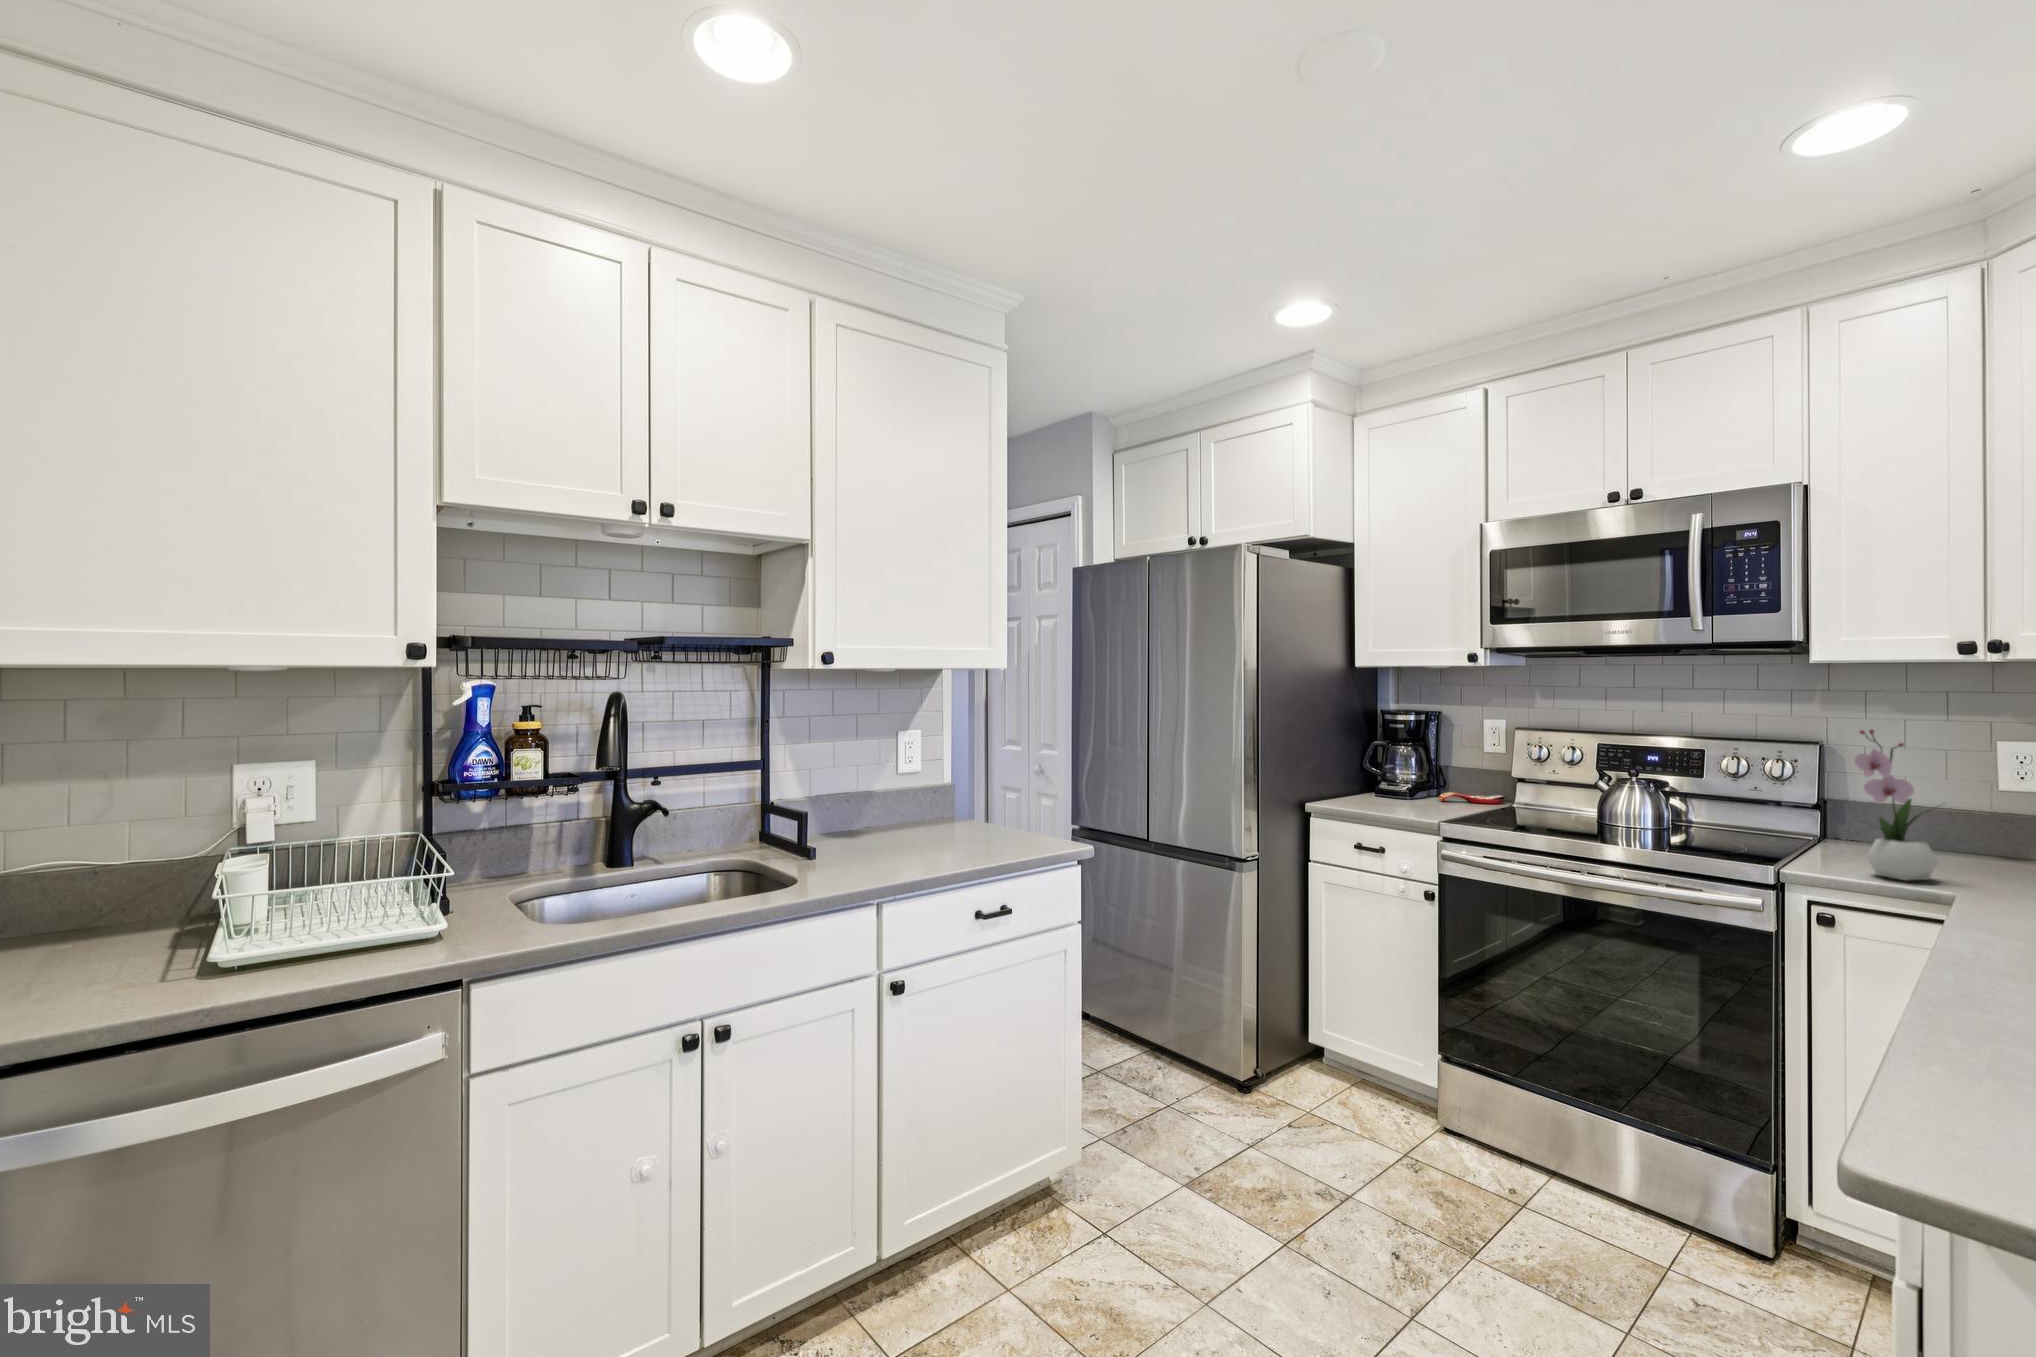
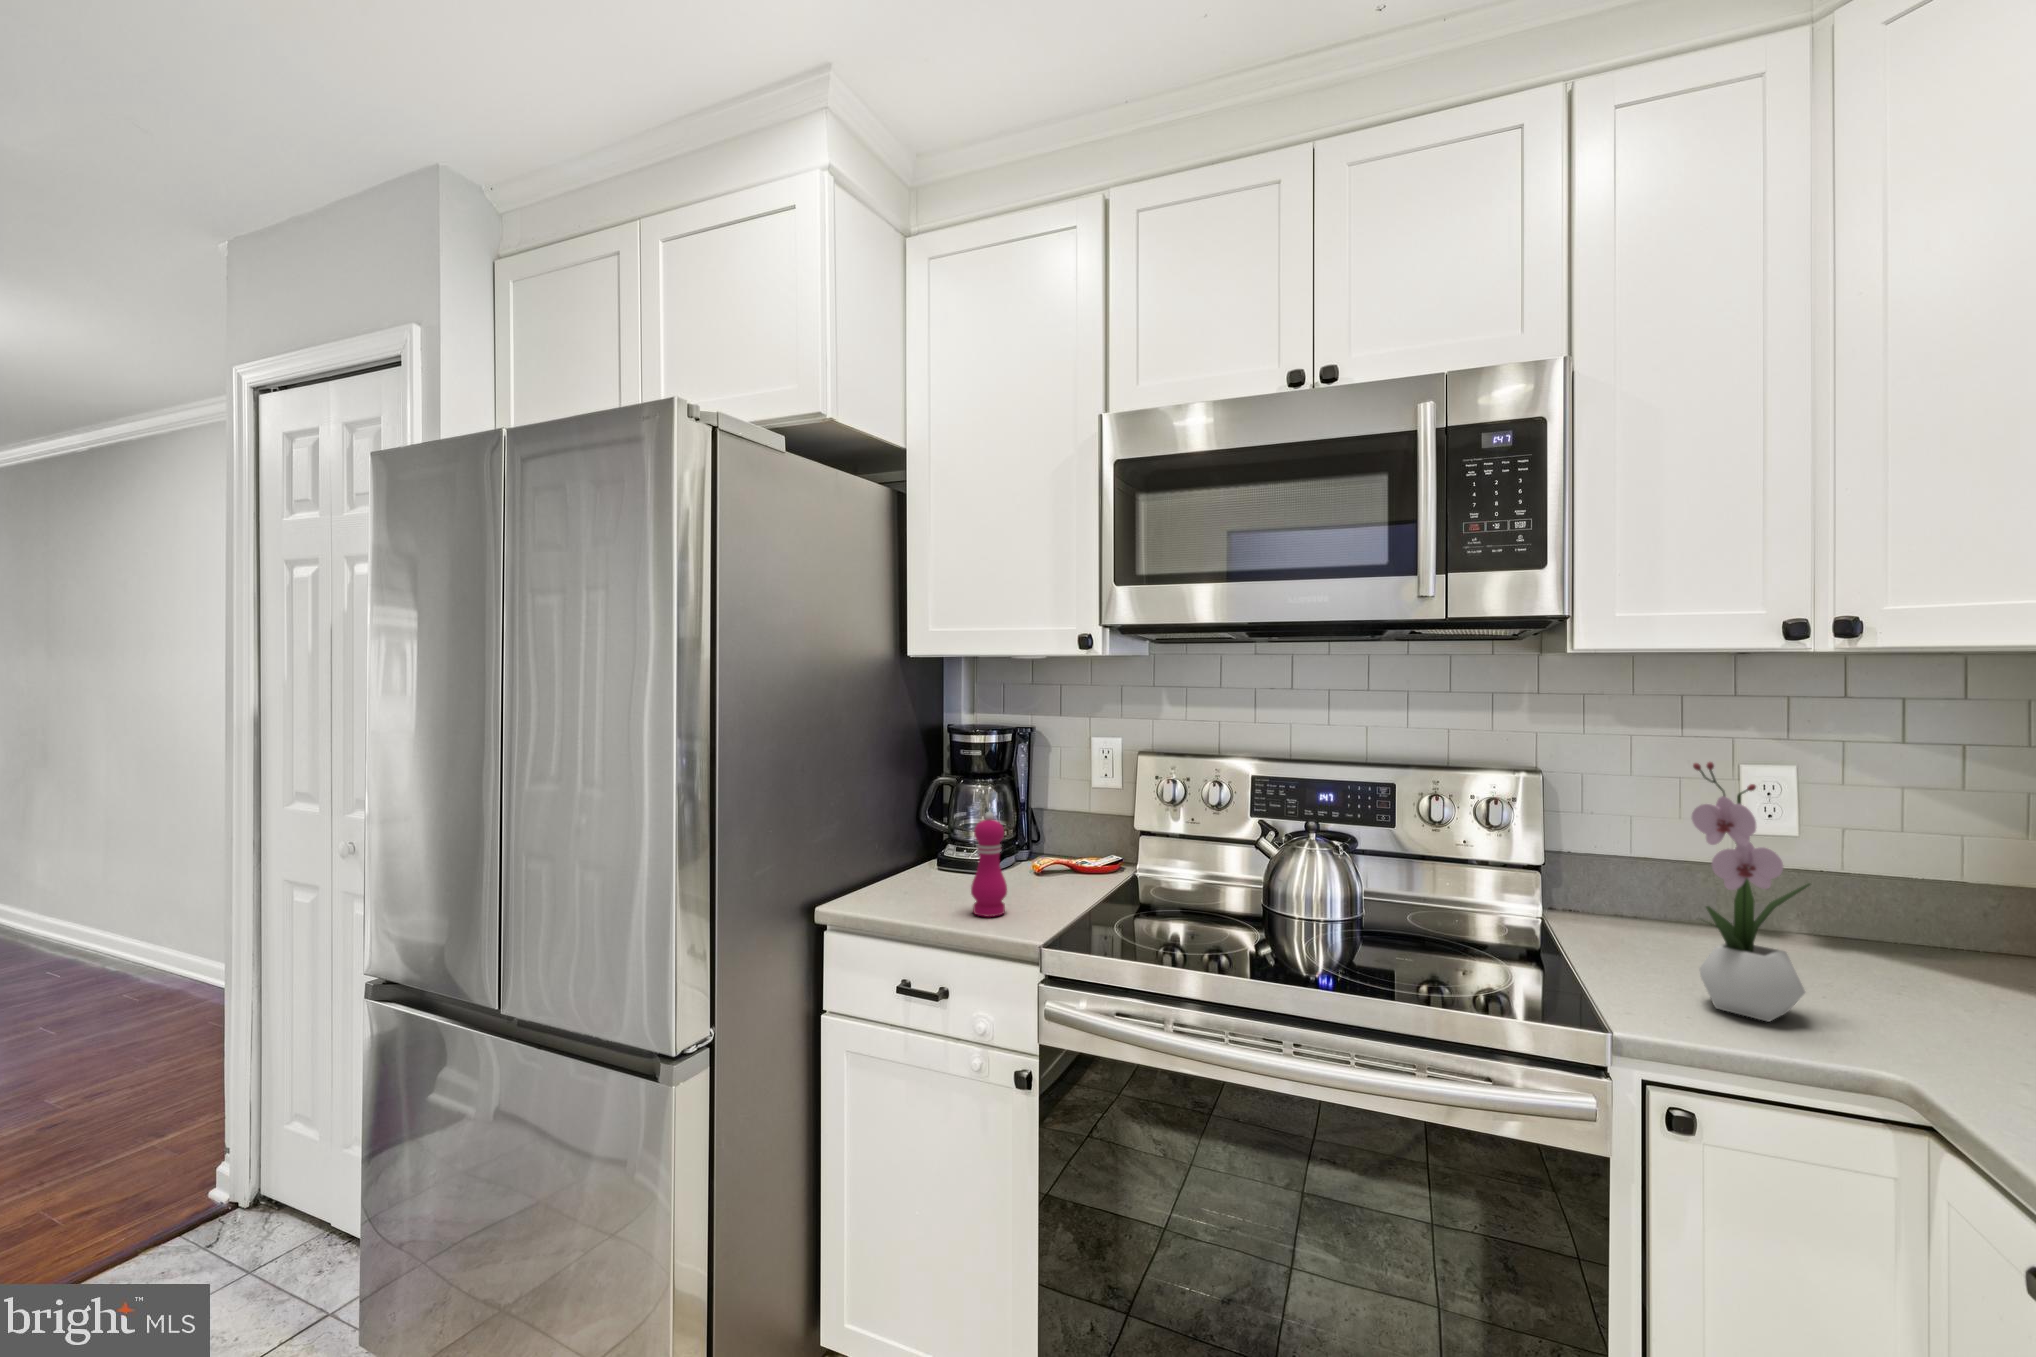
pepper mill: none [1398,758,1421,818] -> present [971,812,1007,917]

